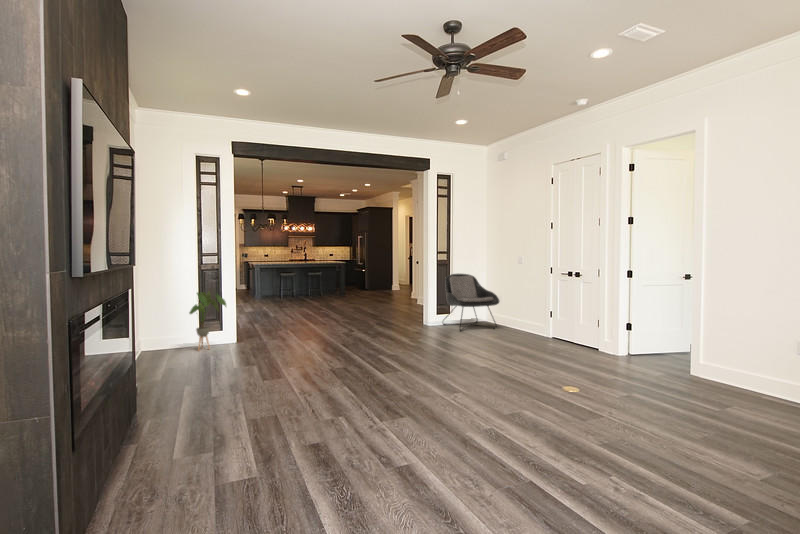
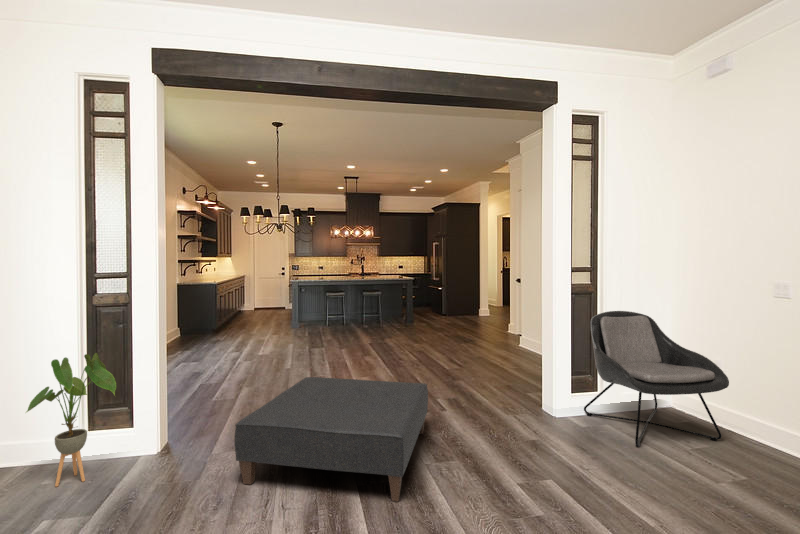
ottoman: none [284,308,366,346] -> present [235,377,428,501]

